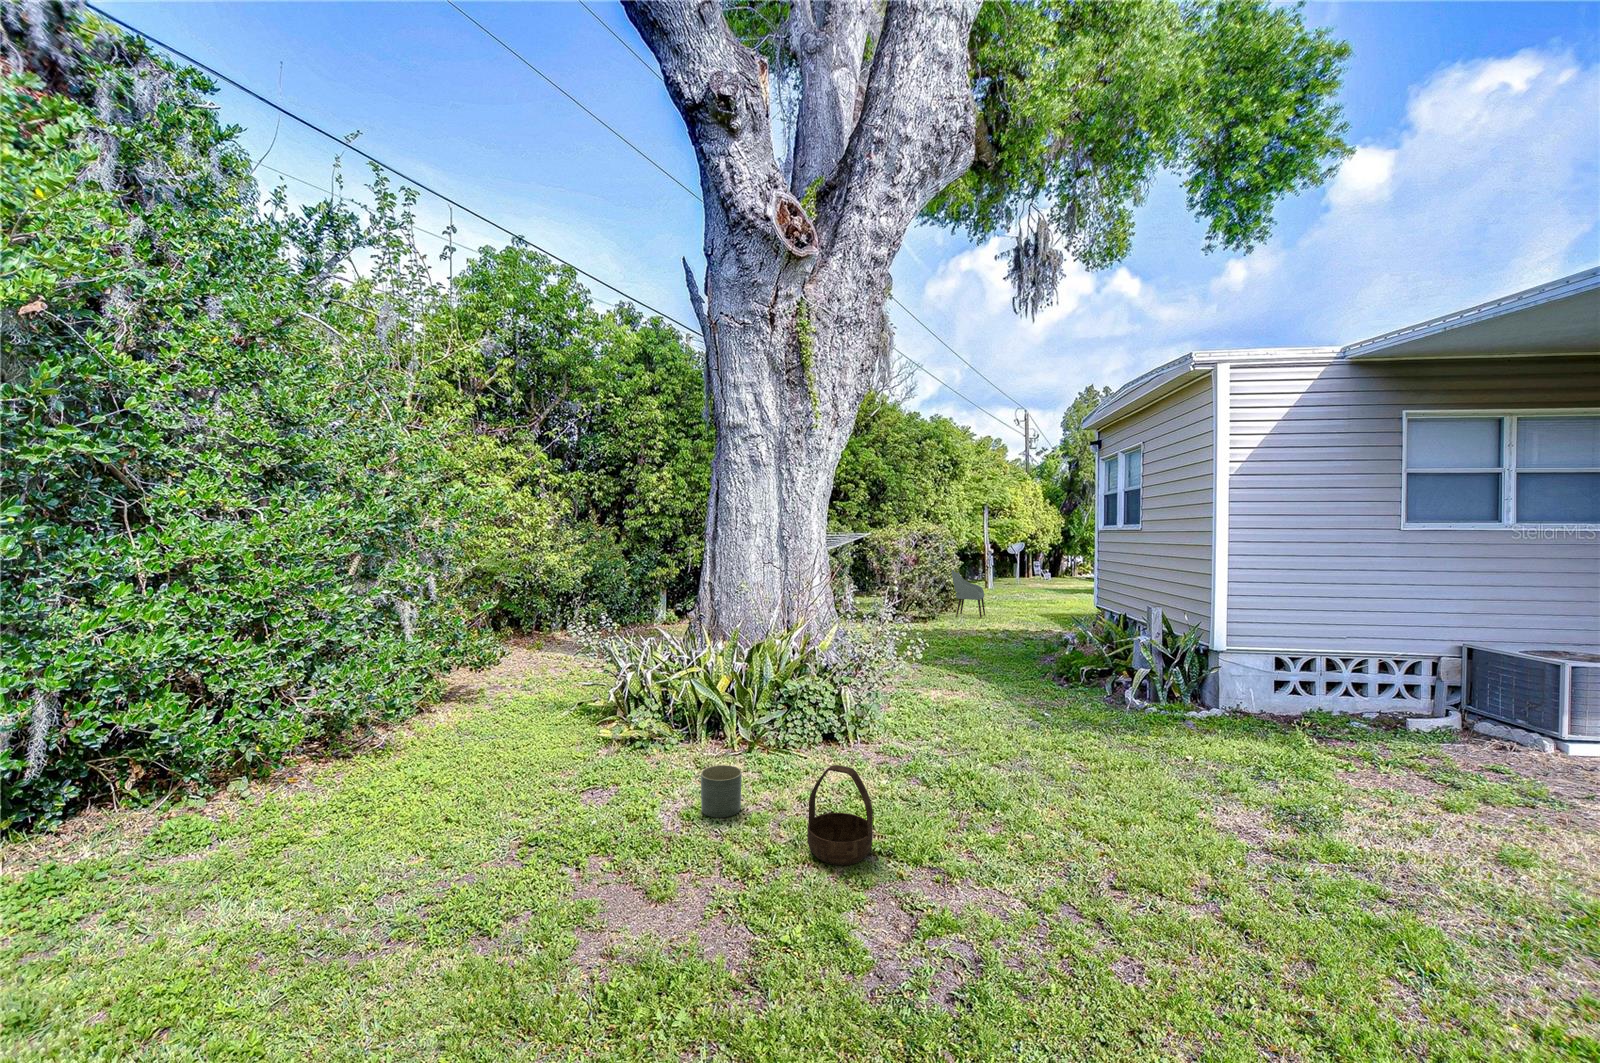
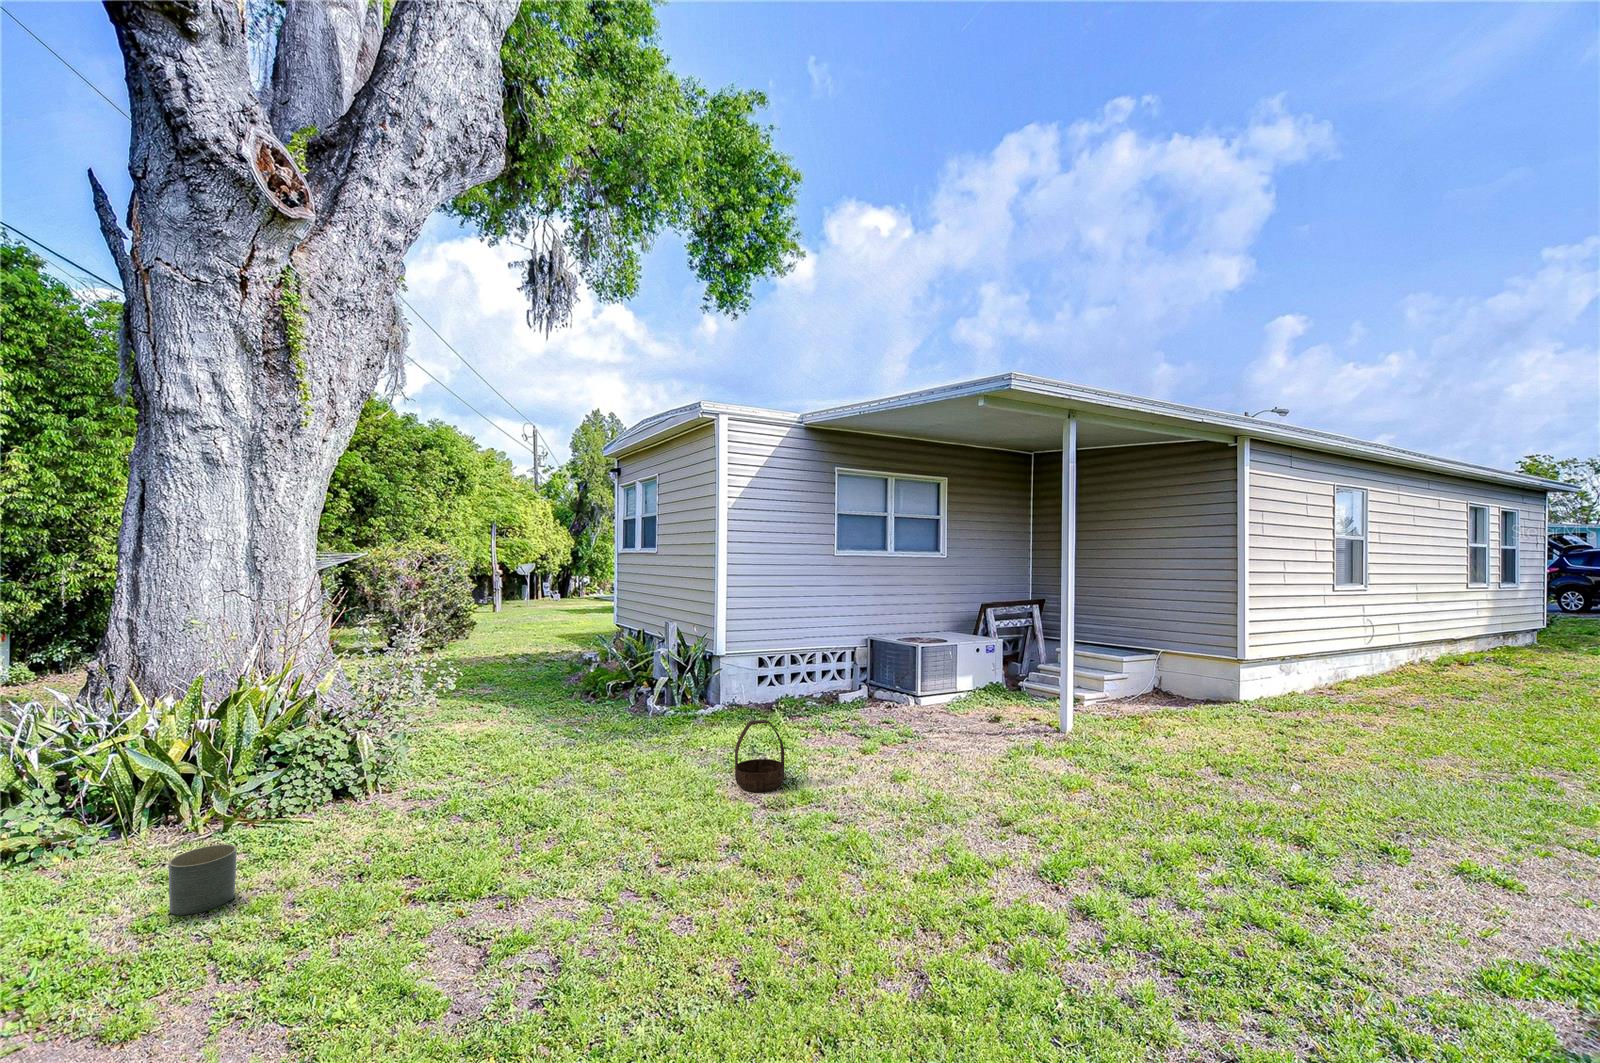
chair: present [951,570,985,618] -> none [459,596,499,650]
basket: present [807,765,873,865] -> present [735,720,784,792]

